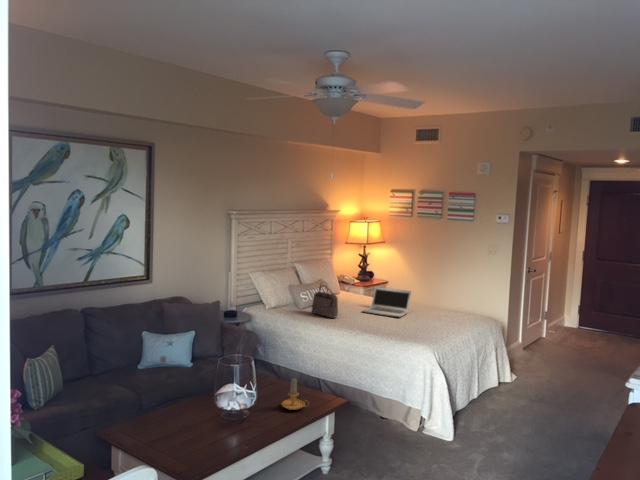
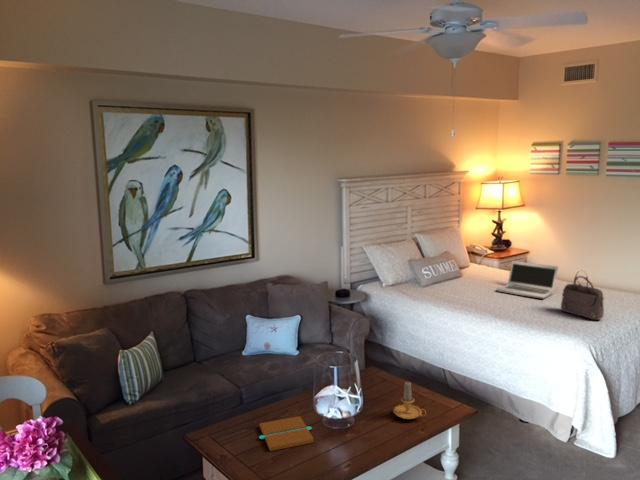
handbag: present [312,285,338,318] -> present [561,275,604,320]
book: none [164,412,215,439] -> present [259,416,314,451]

